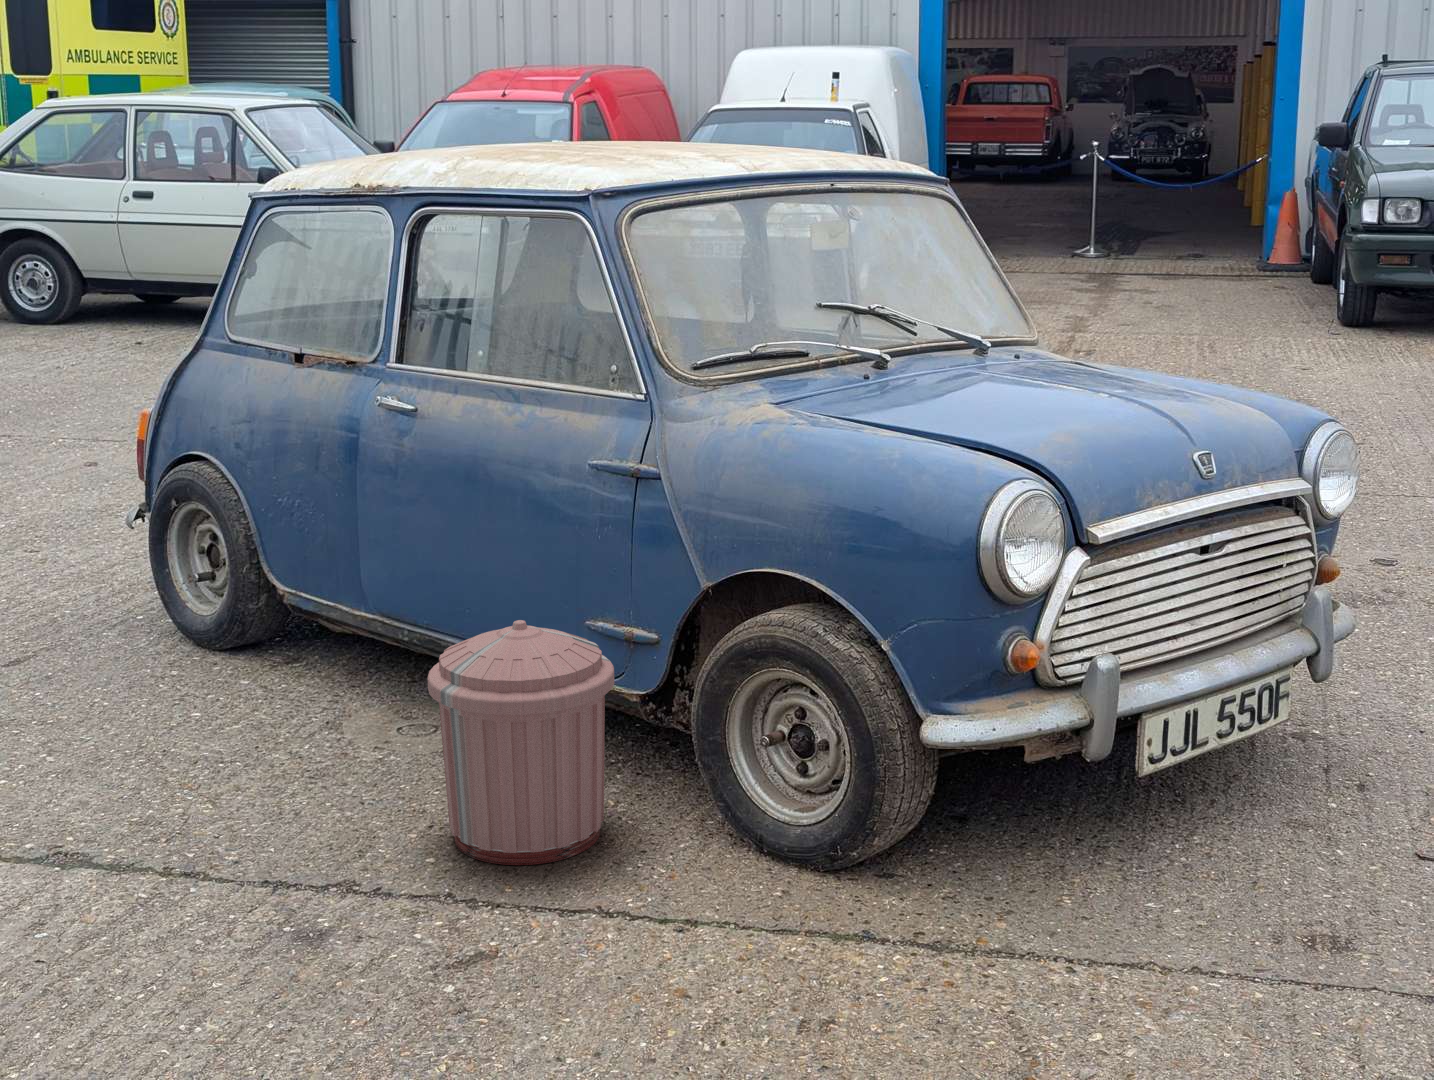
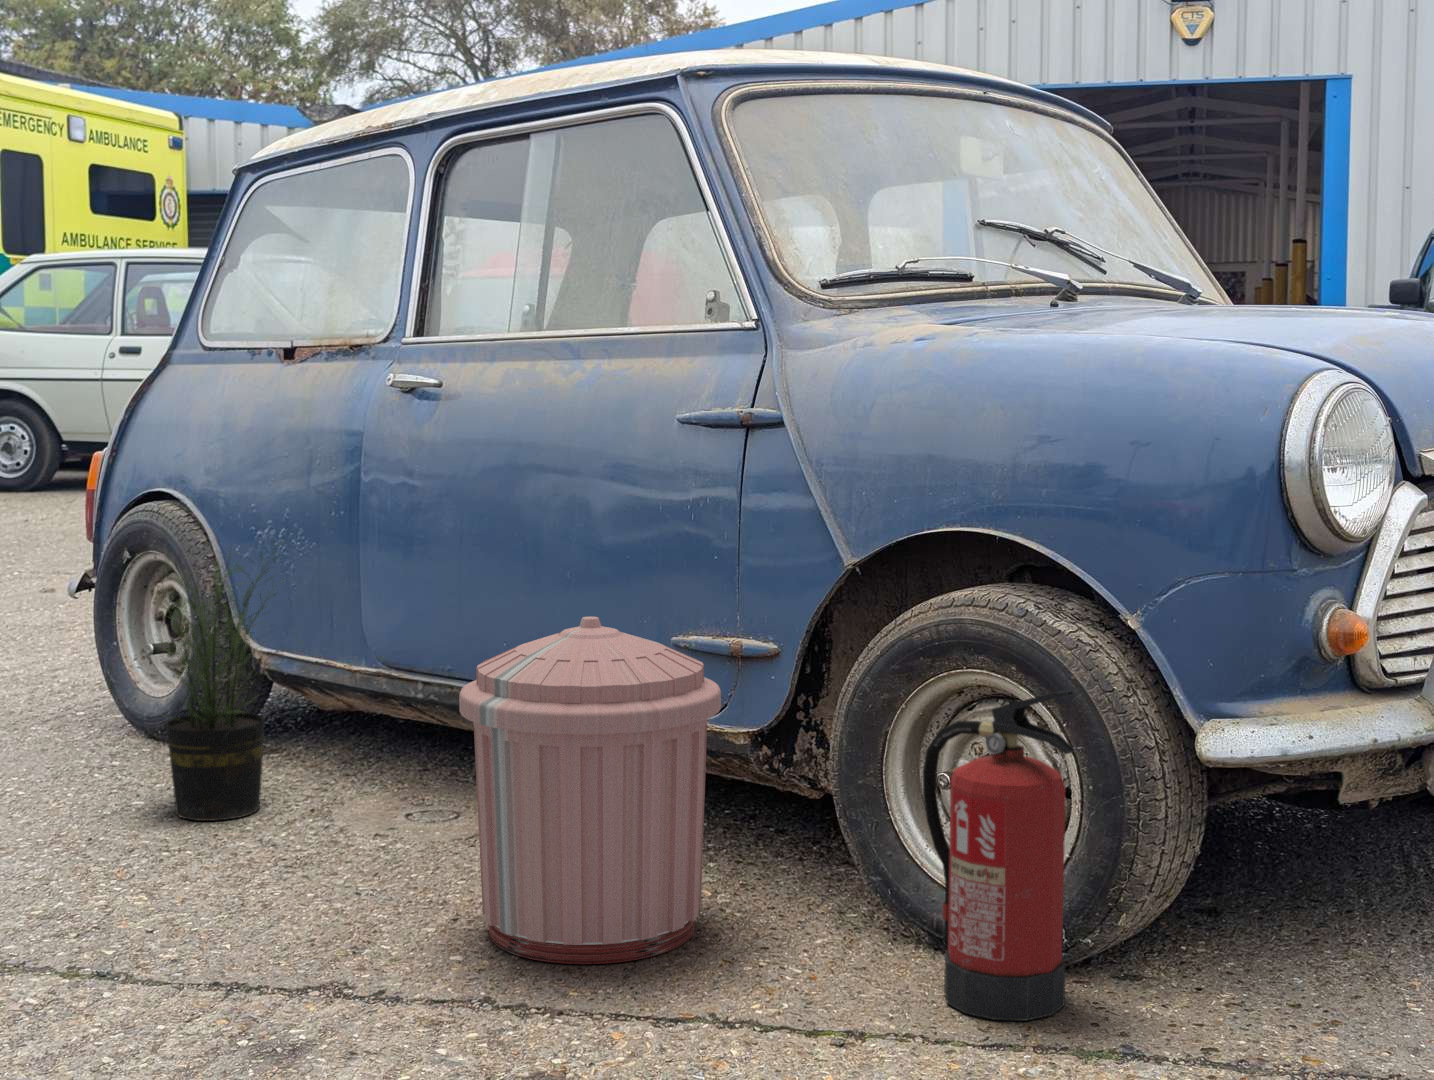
potted plant: none [191,514,302,734] -> present [152,540,286,821]
fire extinguisher: none [748,696,840,911] -> present [923,691,1074,1020]

